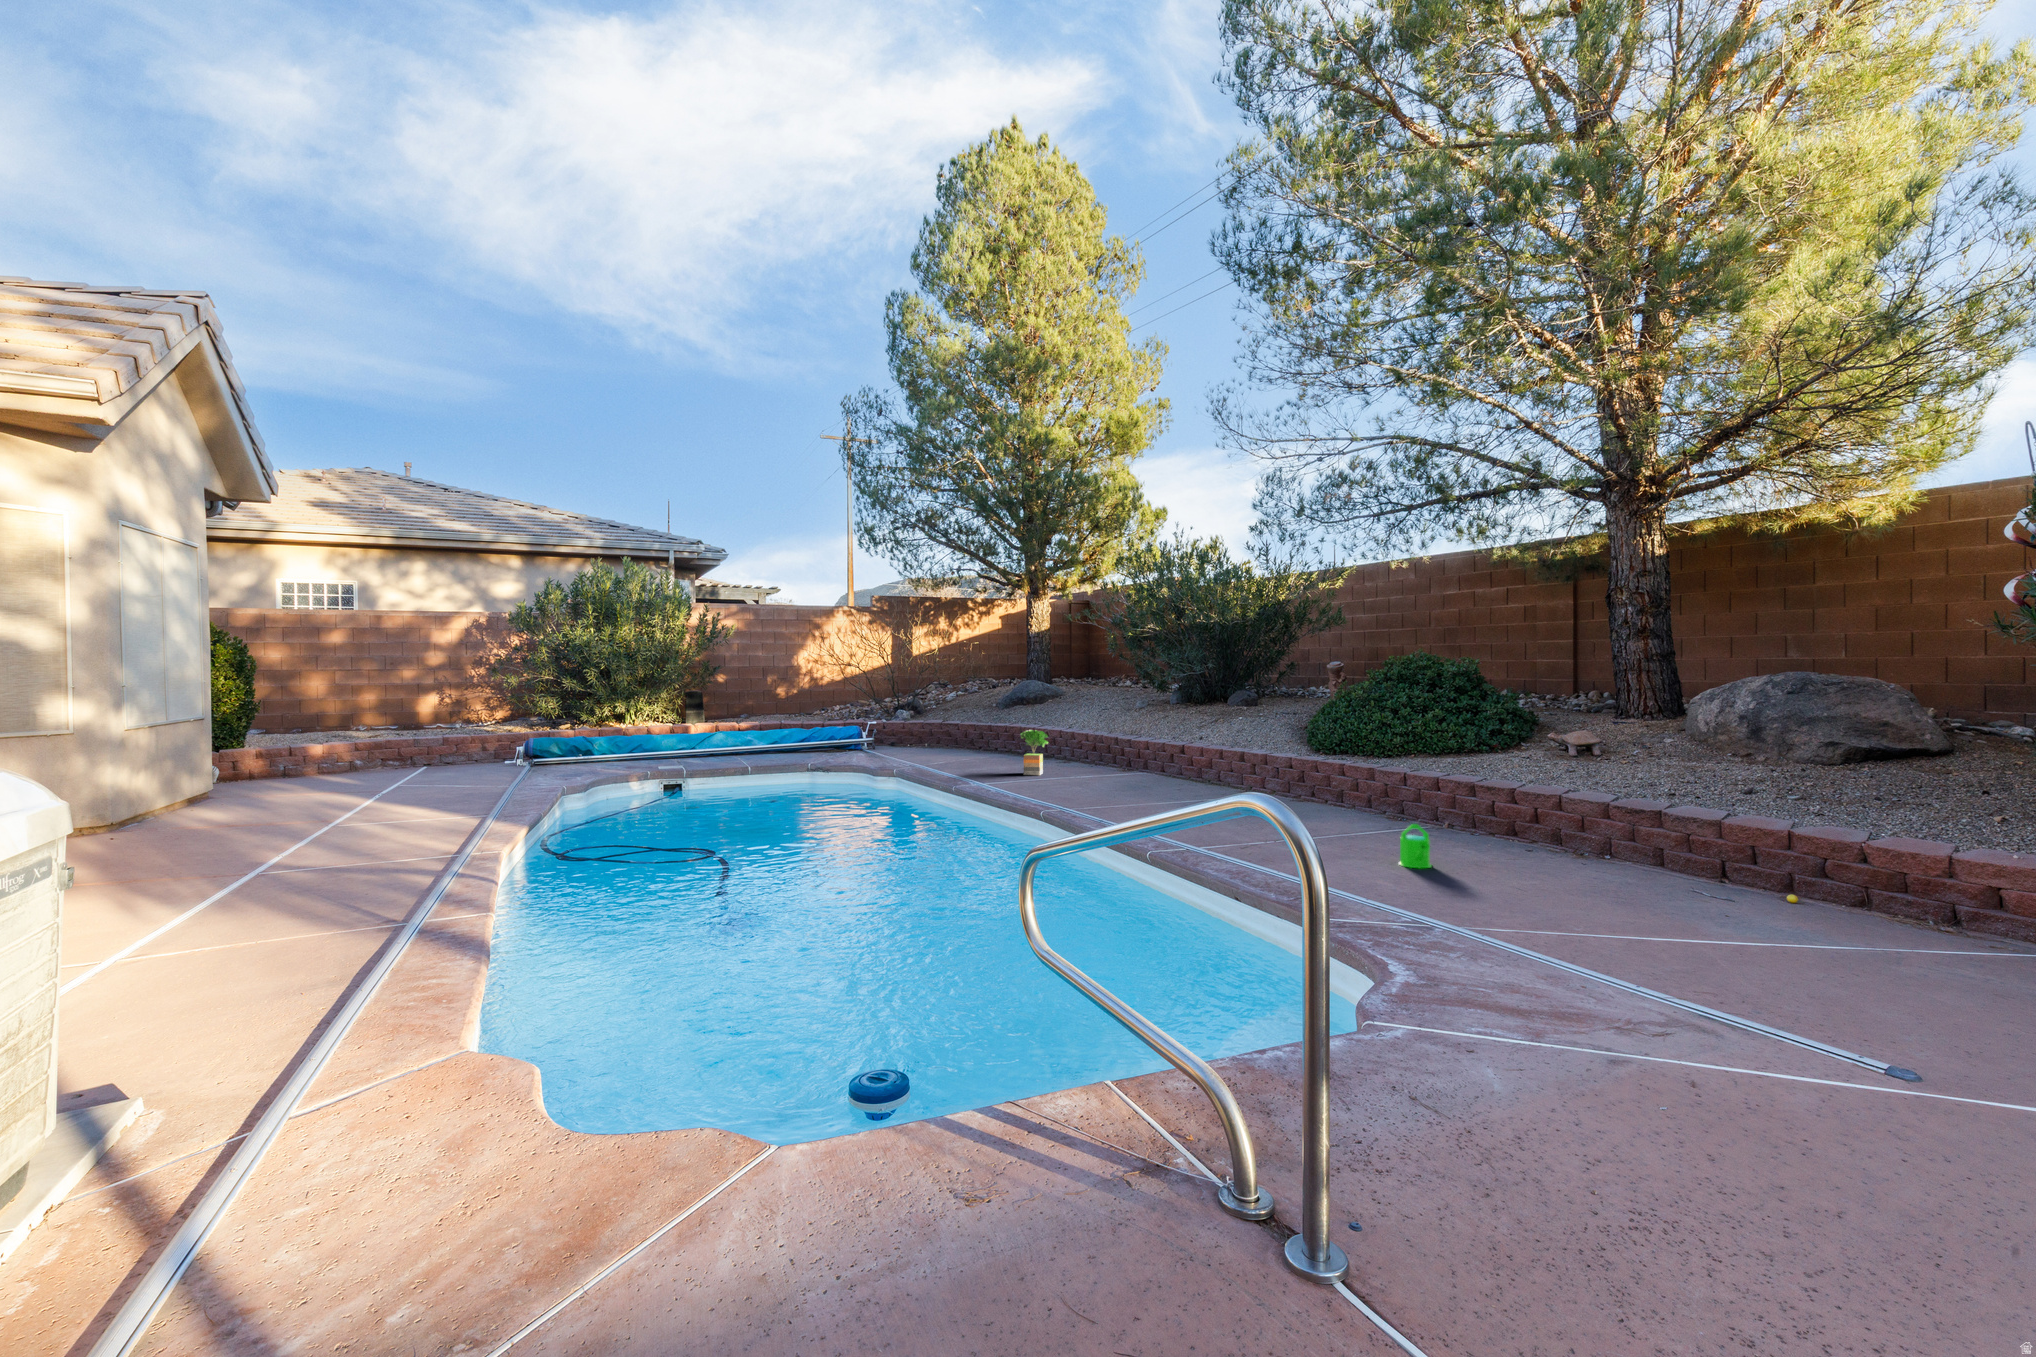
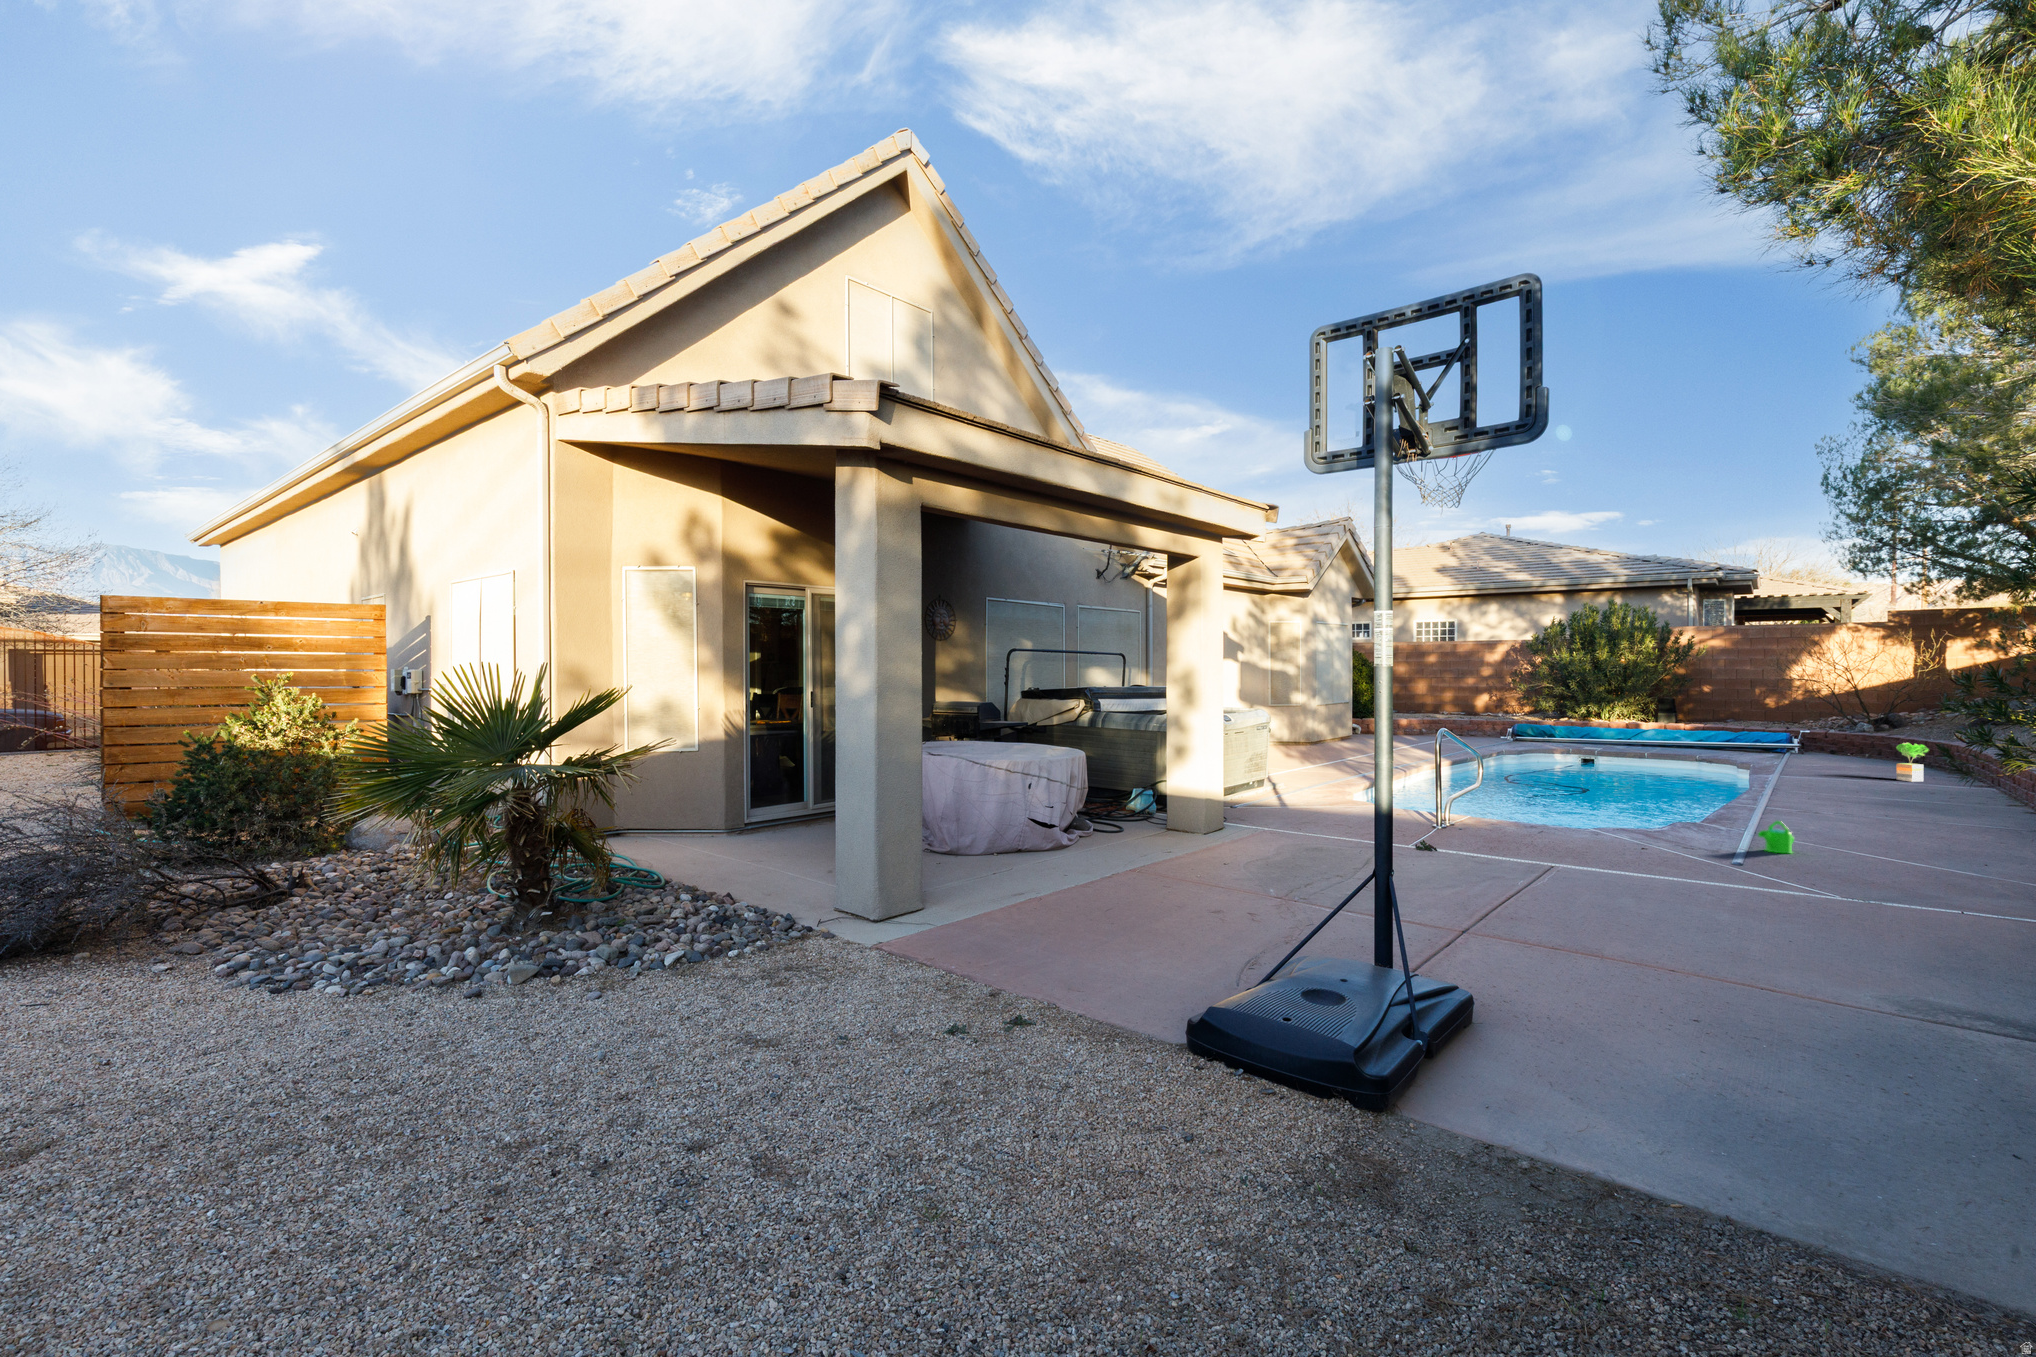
watering can: present [1399,824,1431,869] -> present [1758,821,1794,854]

